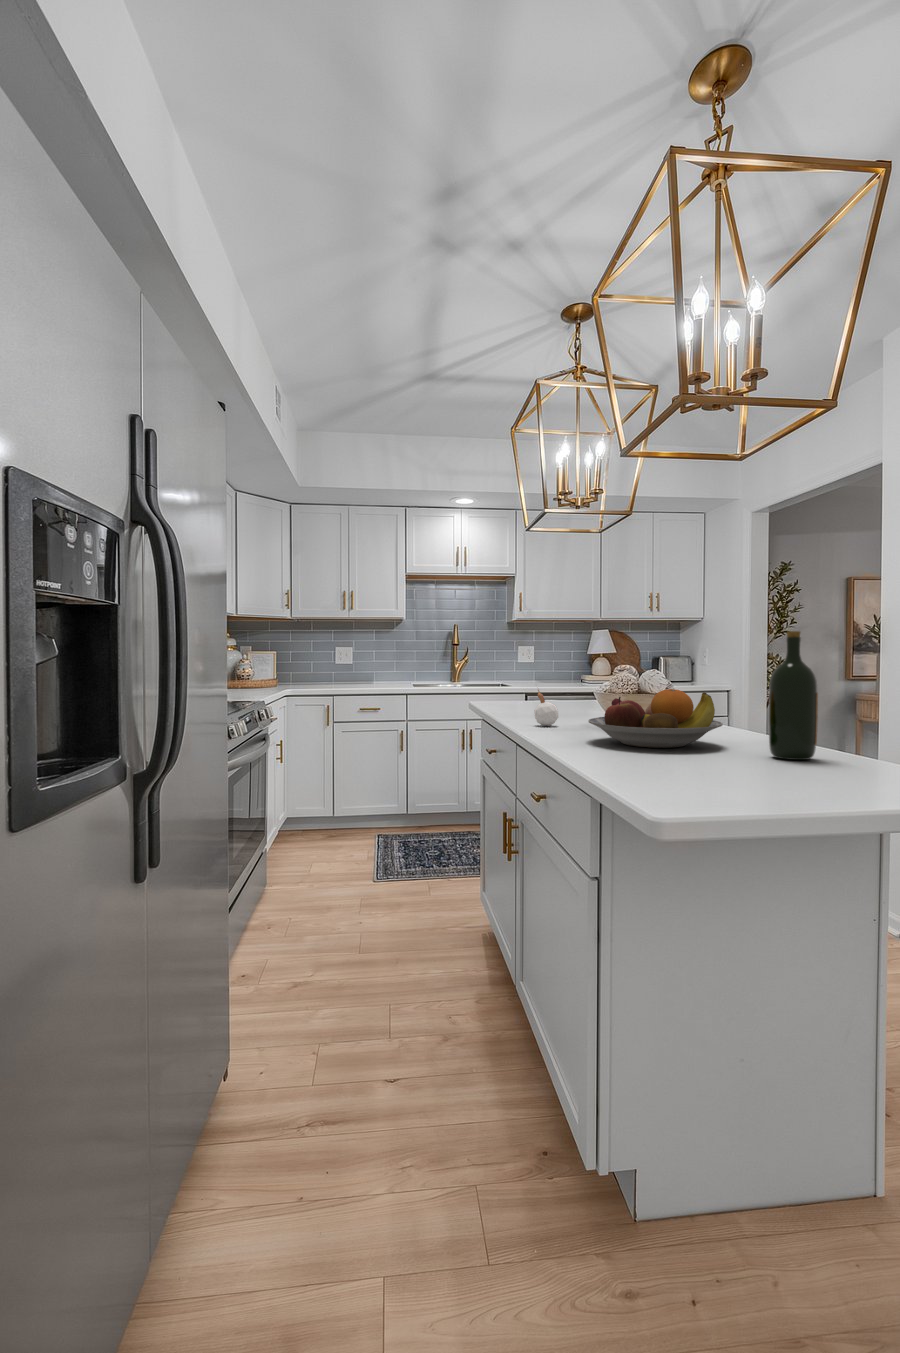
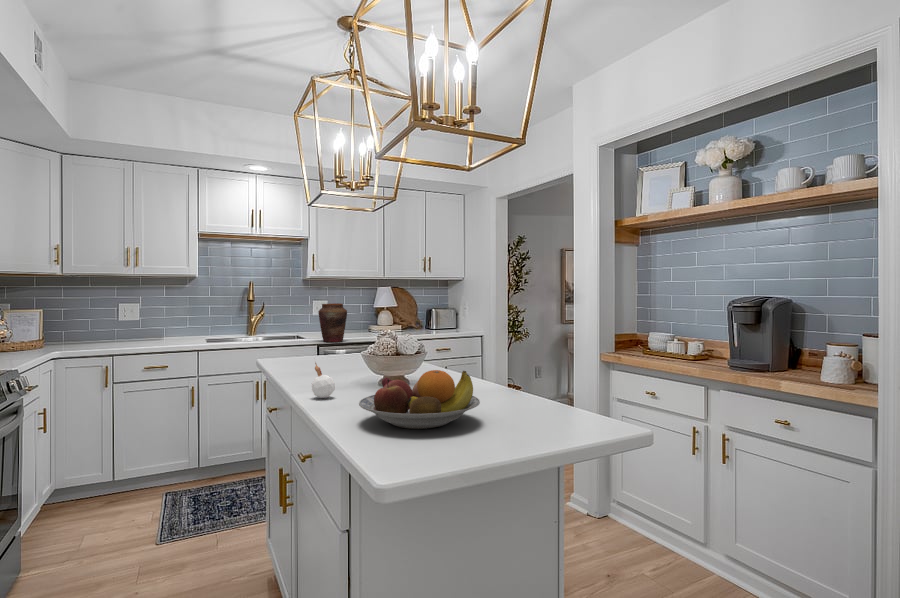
wine bottle: present [769,631,818,760] -> none [519,322,558,439]
vase: none [528,648,560,691] -> present [318,303,347,342]

